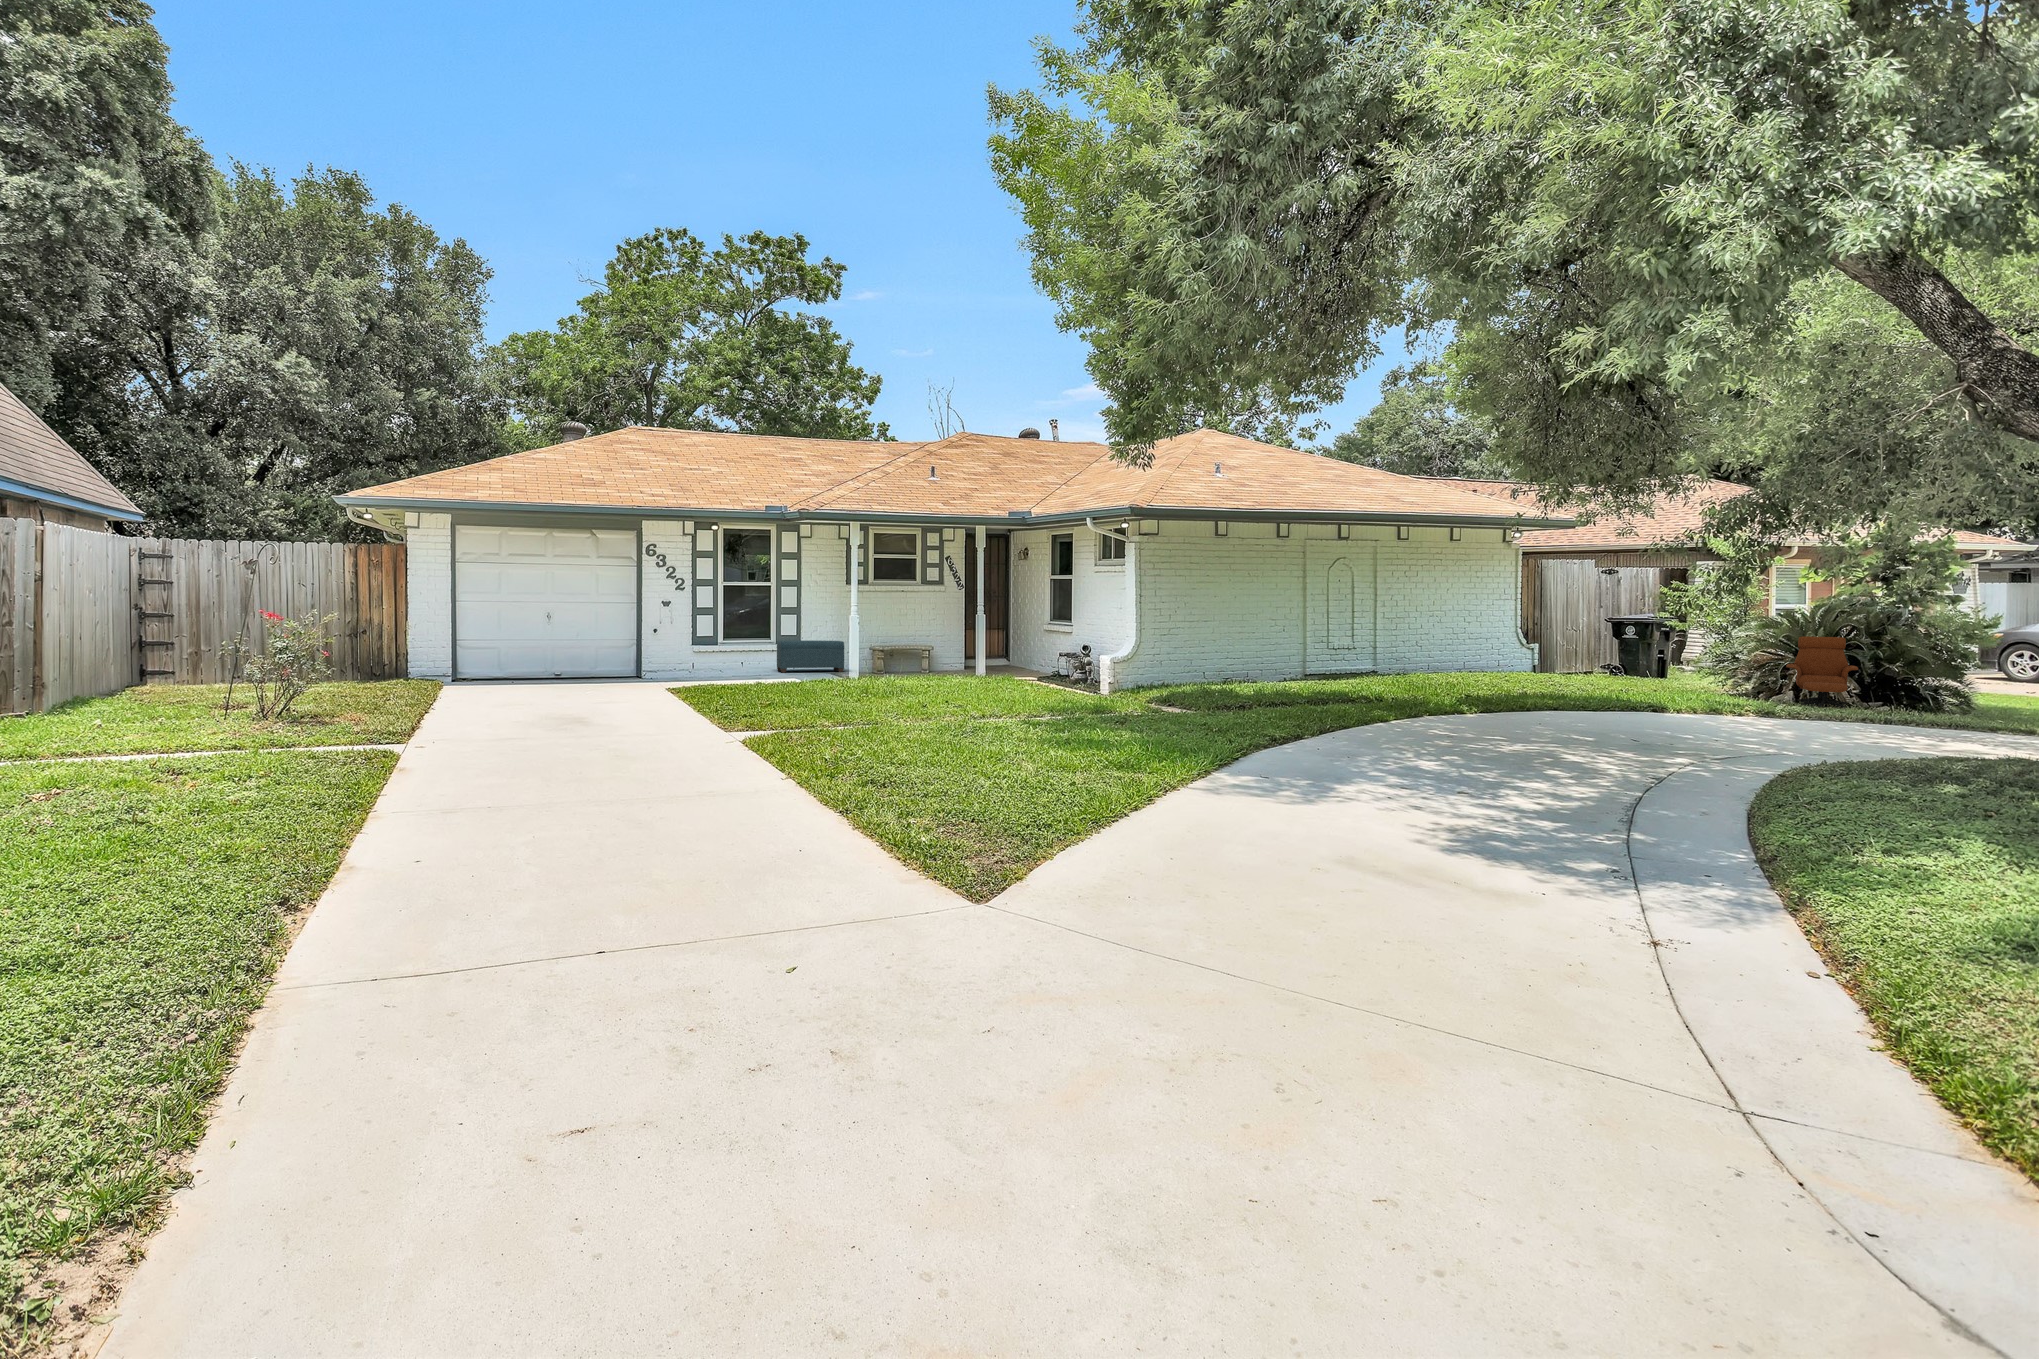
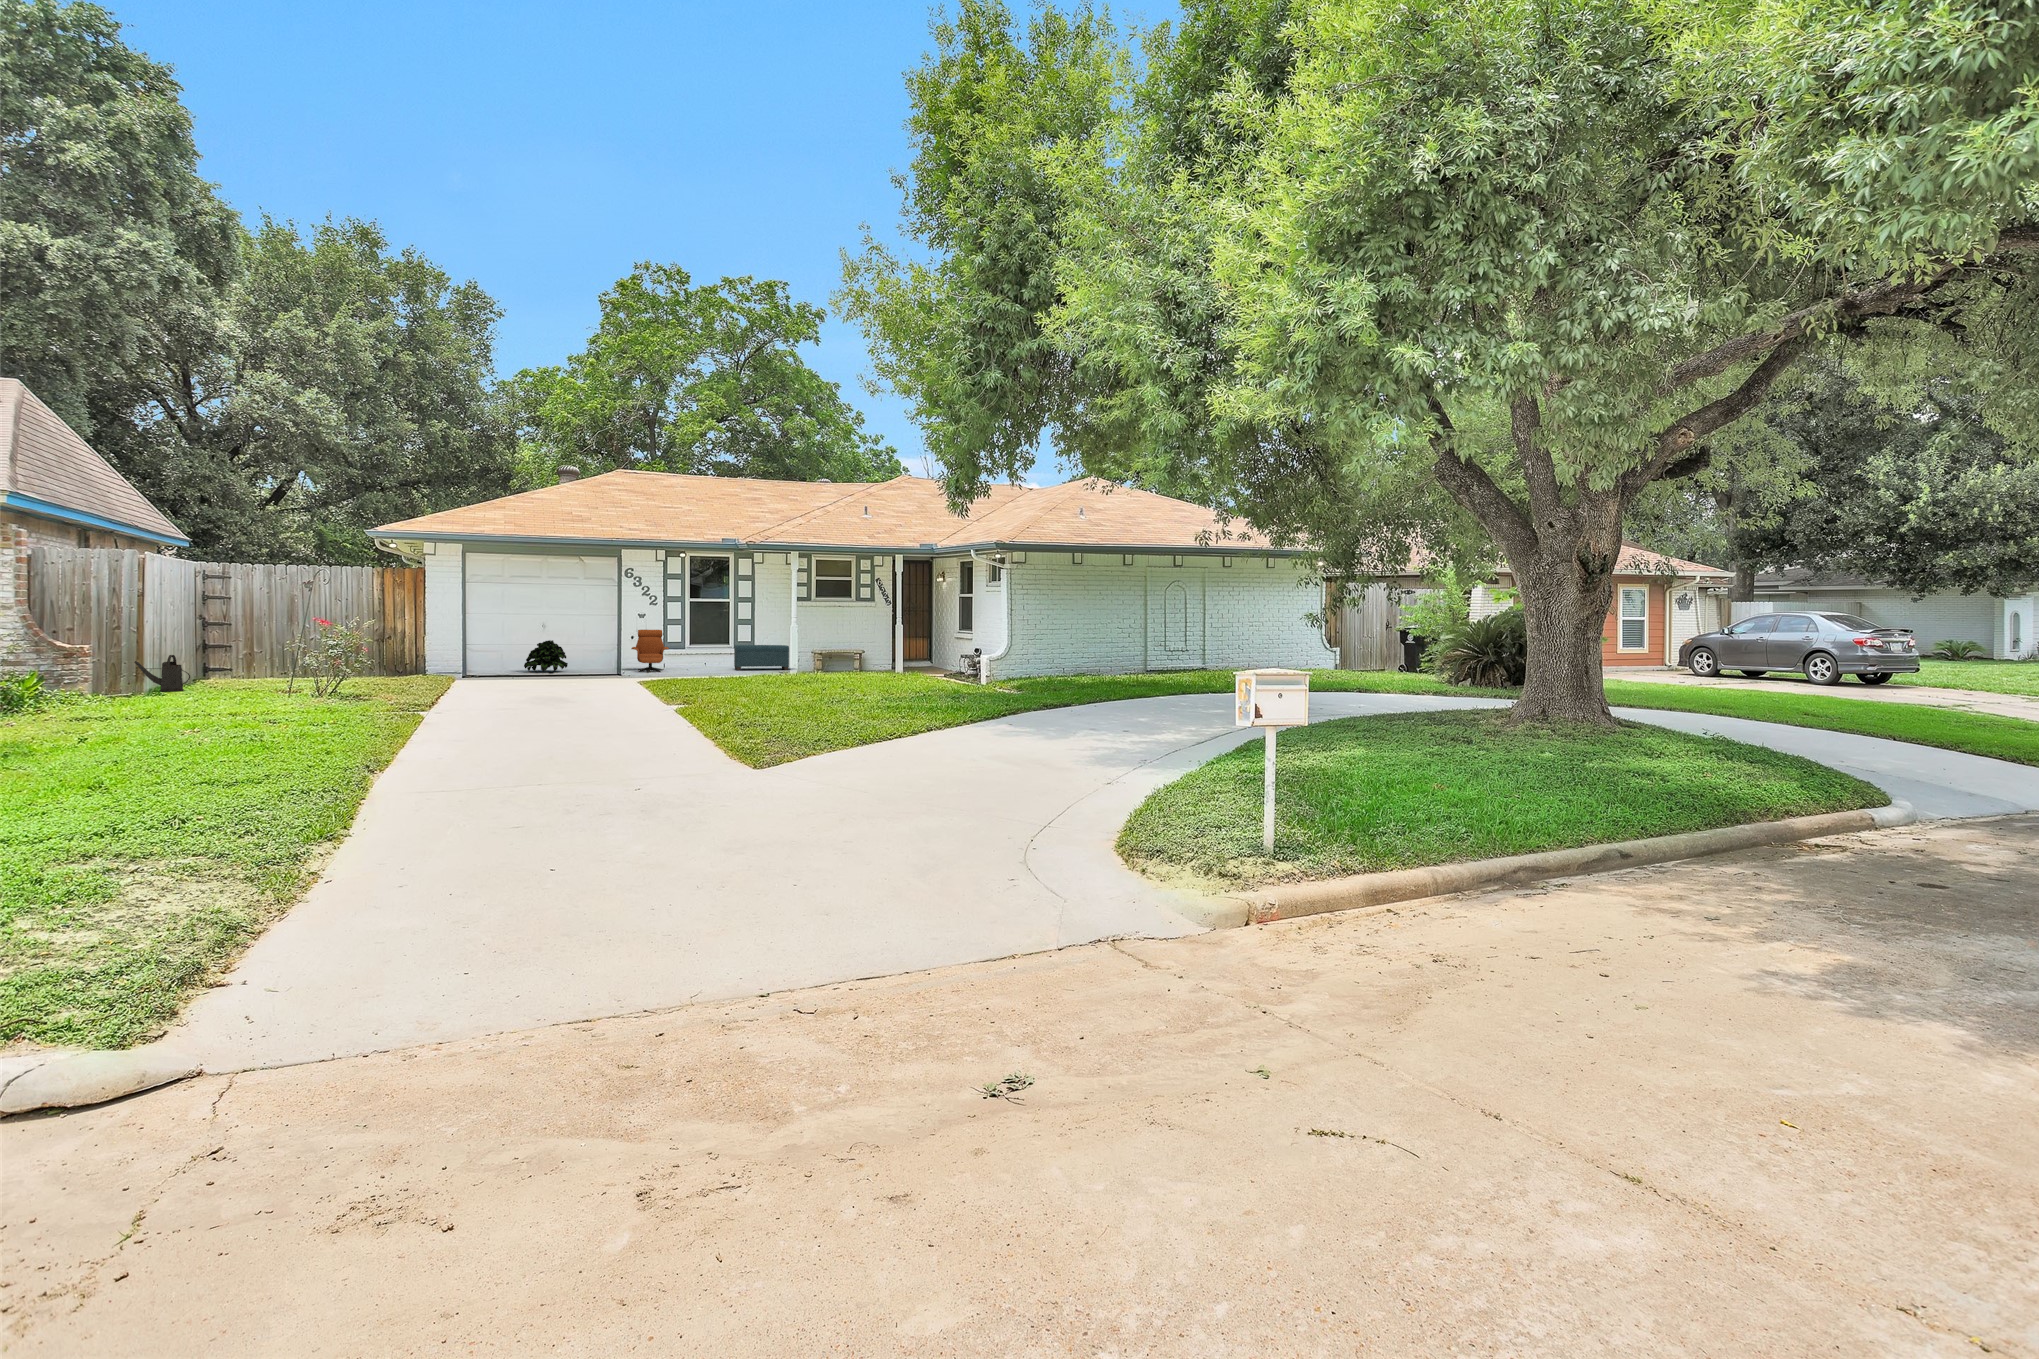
potted plant: none [526,635,578,675] -> present [524,640,568,671]
lounge chair: present [1786,636,1858,707] -> present [631,630,669,672]
watering can: none [36,658,107,707] -> present [134,655,190,691]

